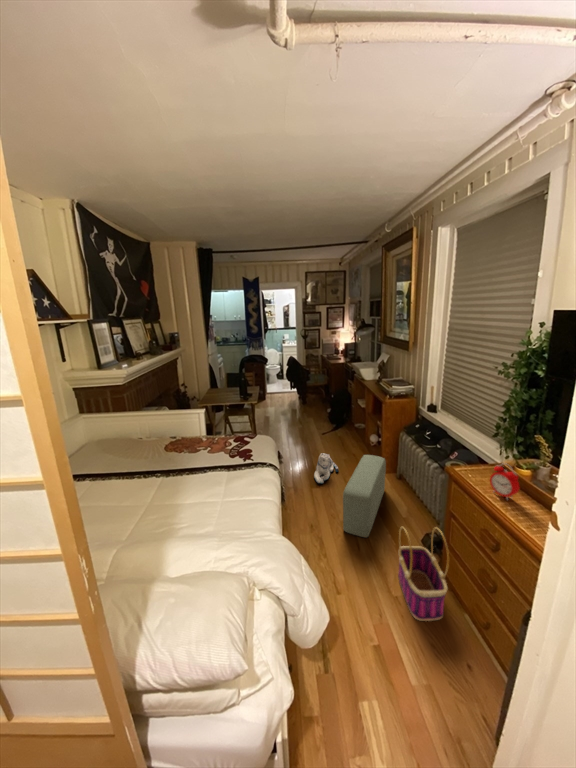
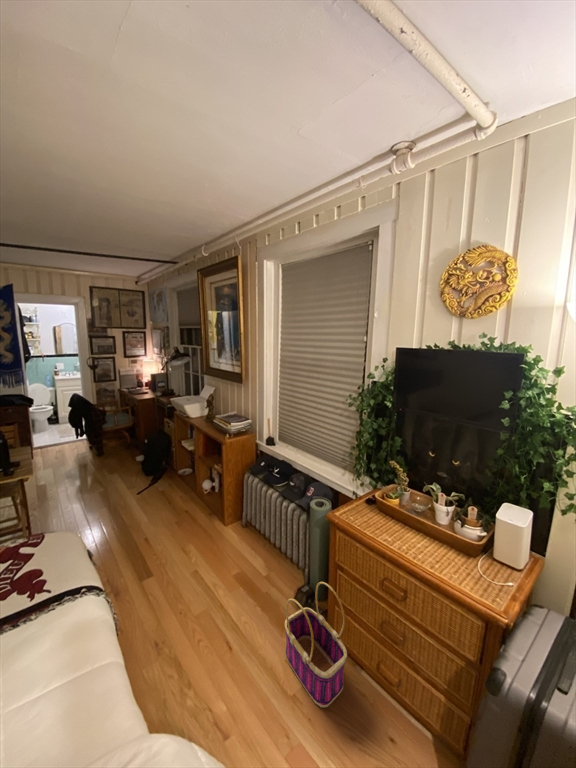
plush toy: present [314,453,338,483] -> none [142,522,174,568]
pouf: present [343,455,386,537] -> none [201,508,238,627]
alarm clock: present [490,463,520,499] -> none [376,499,402,535]

